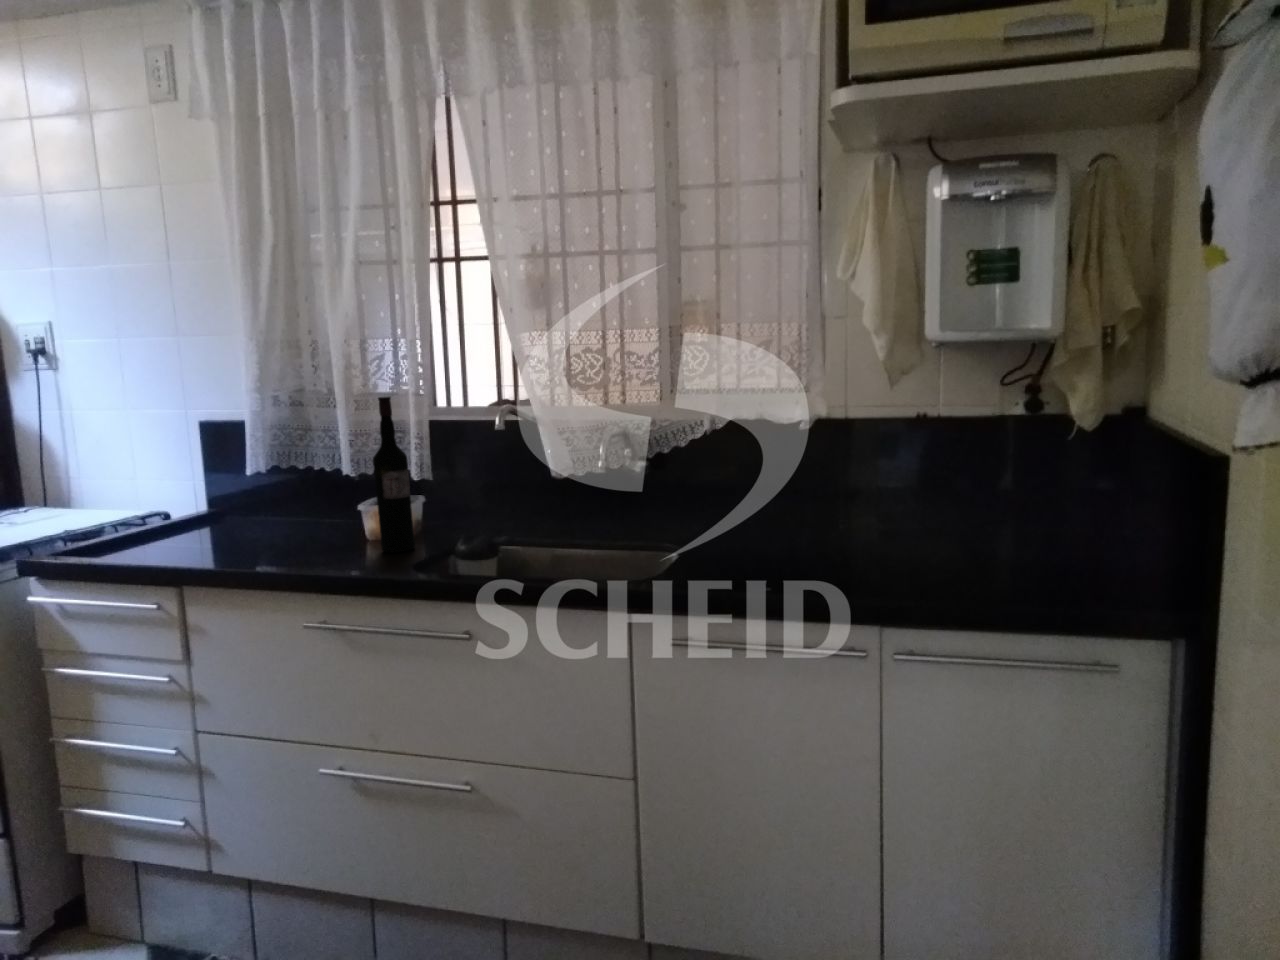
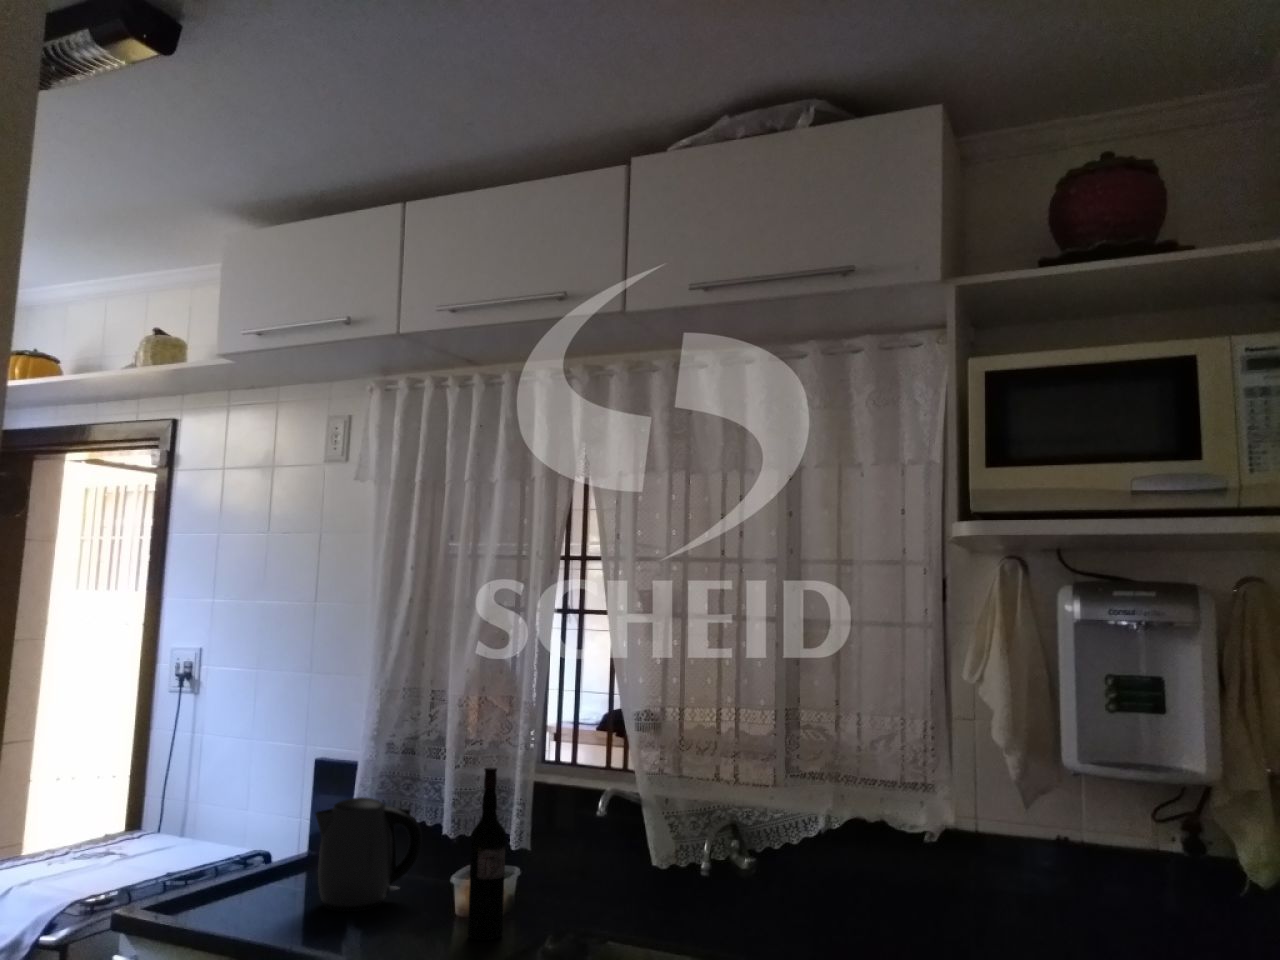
kettle: none [209,444,324,547] -> present [315,797,422,912]

